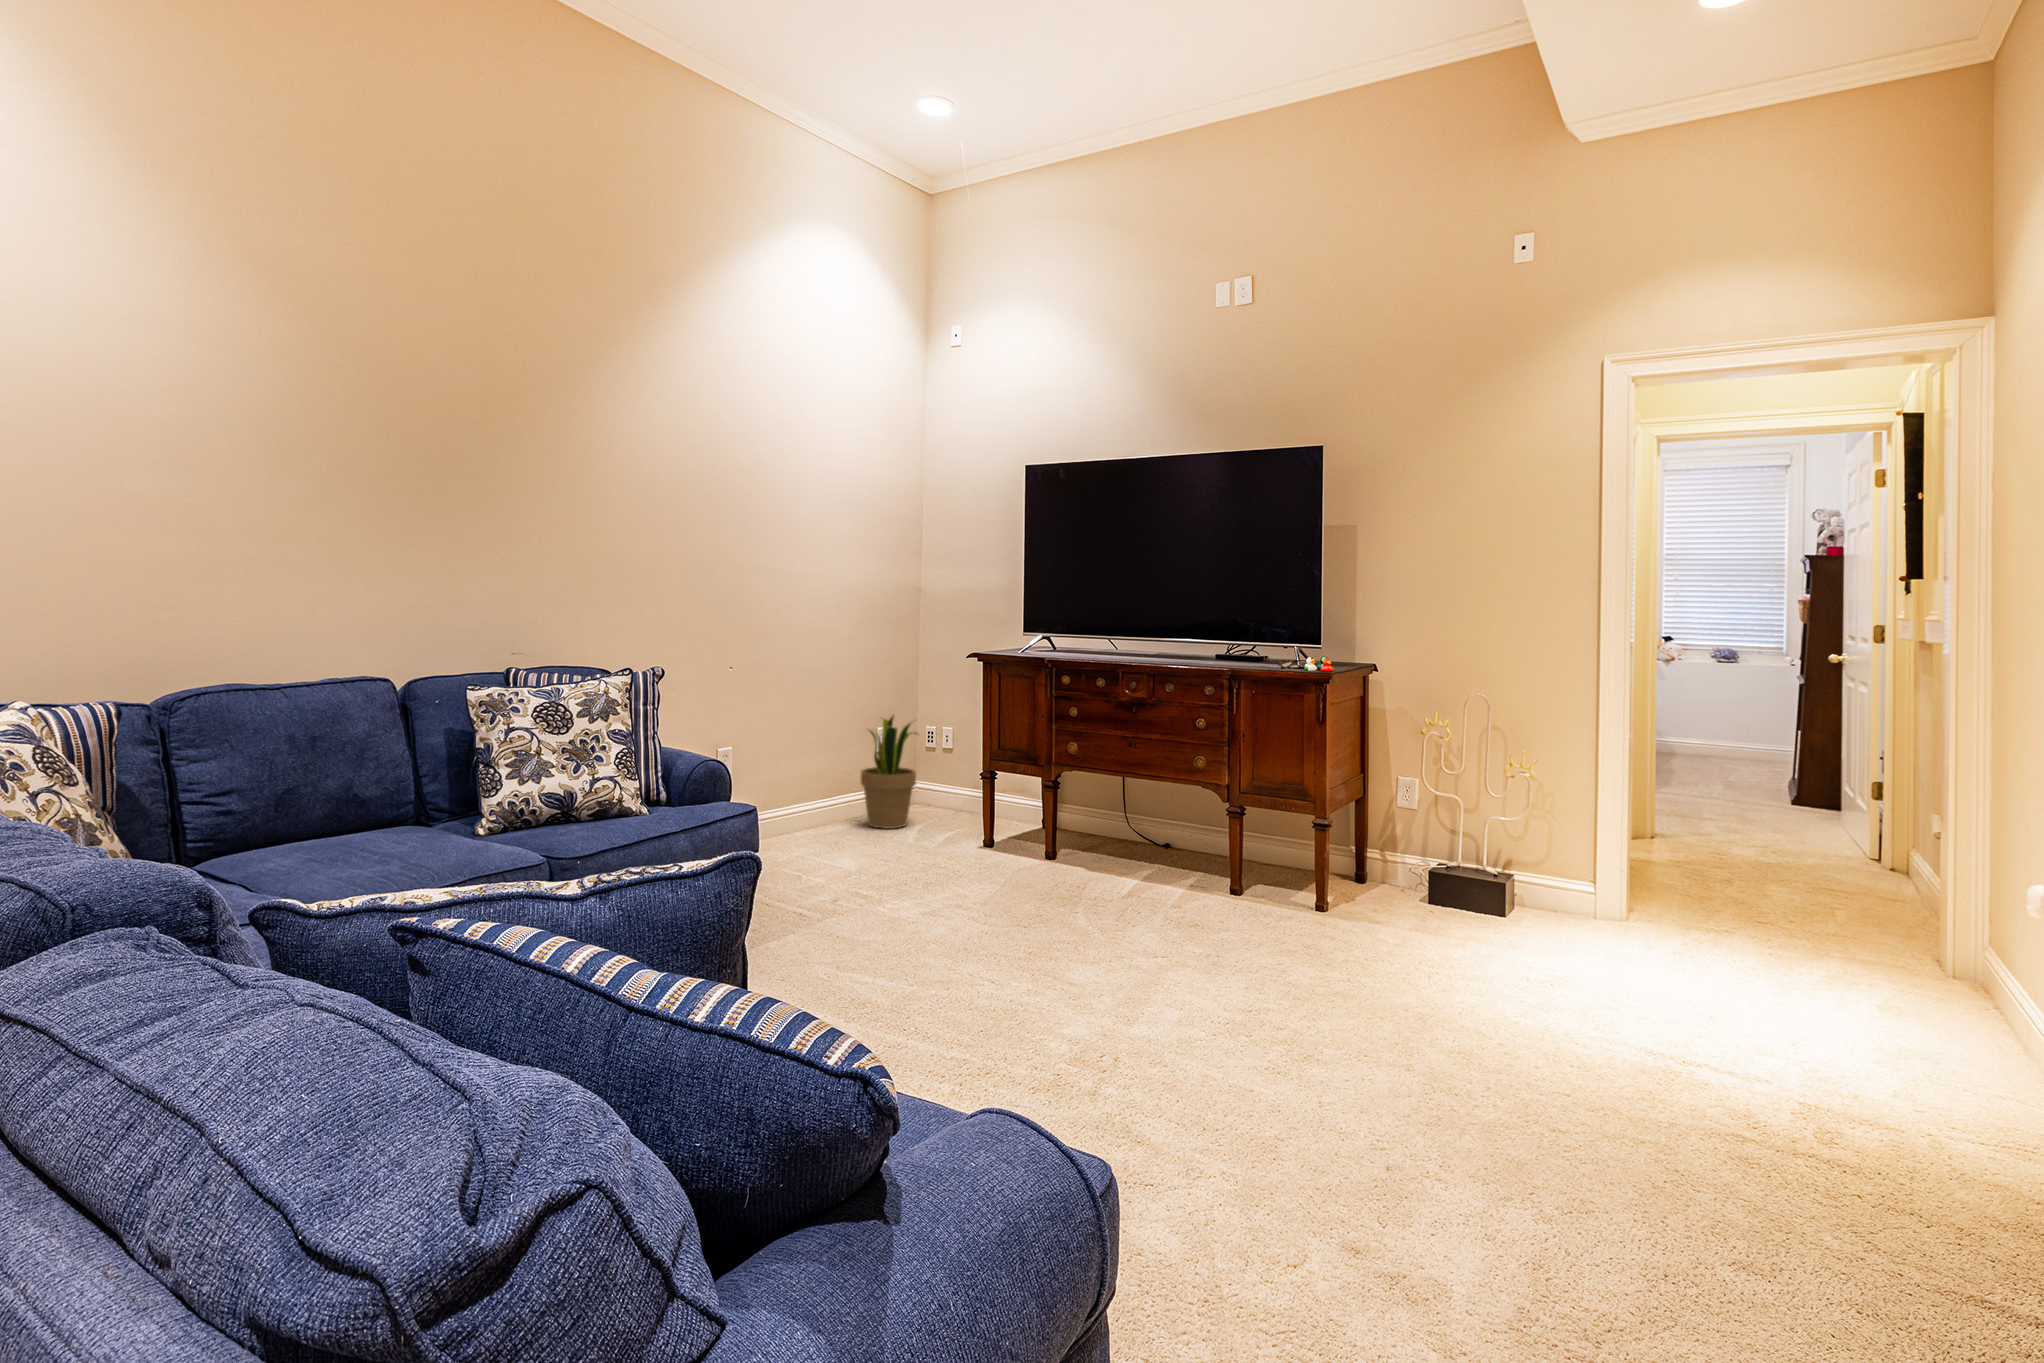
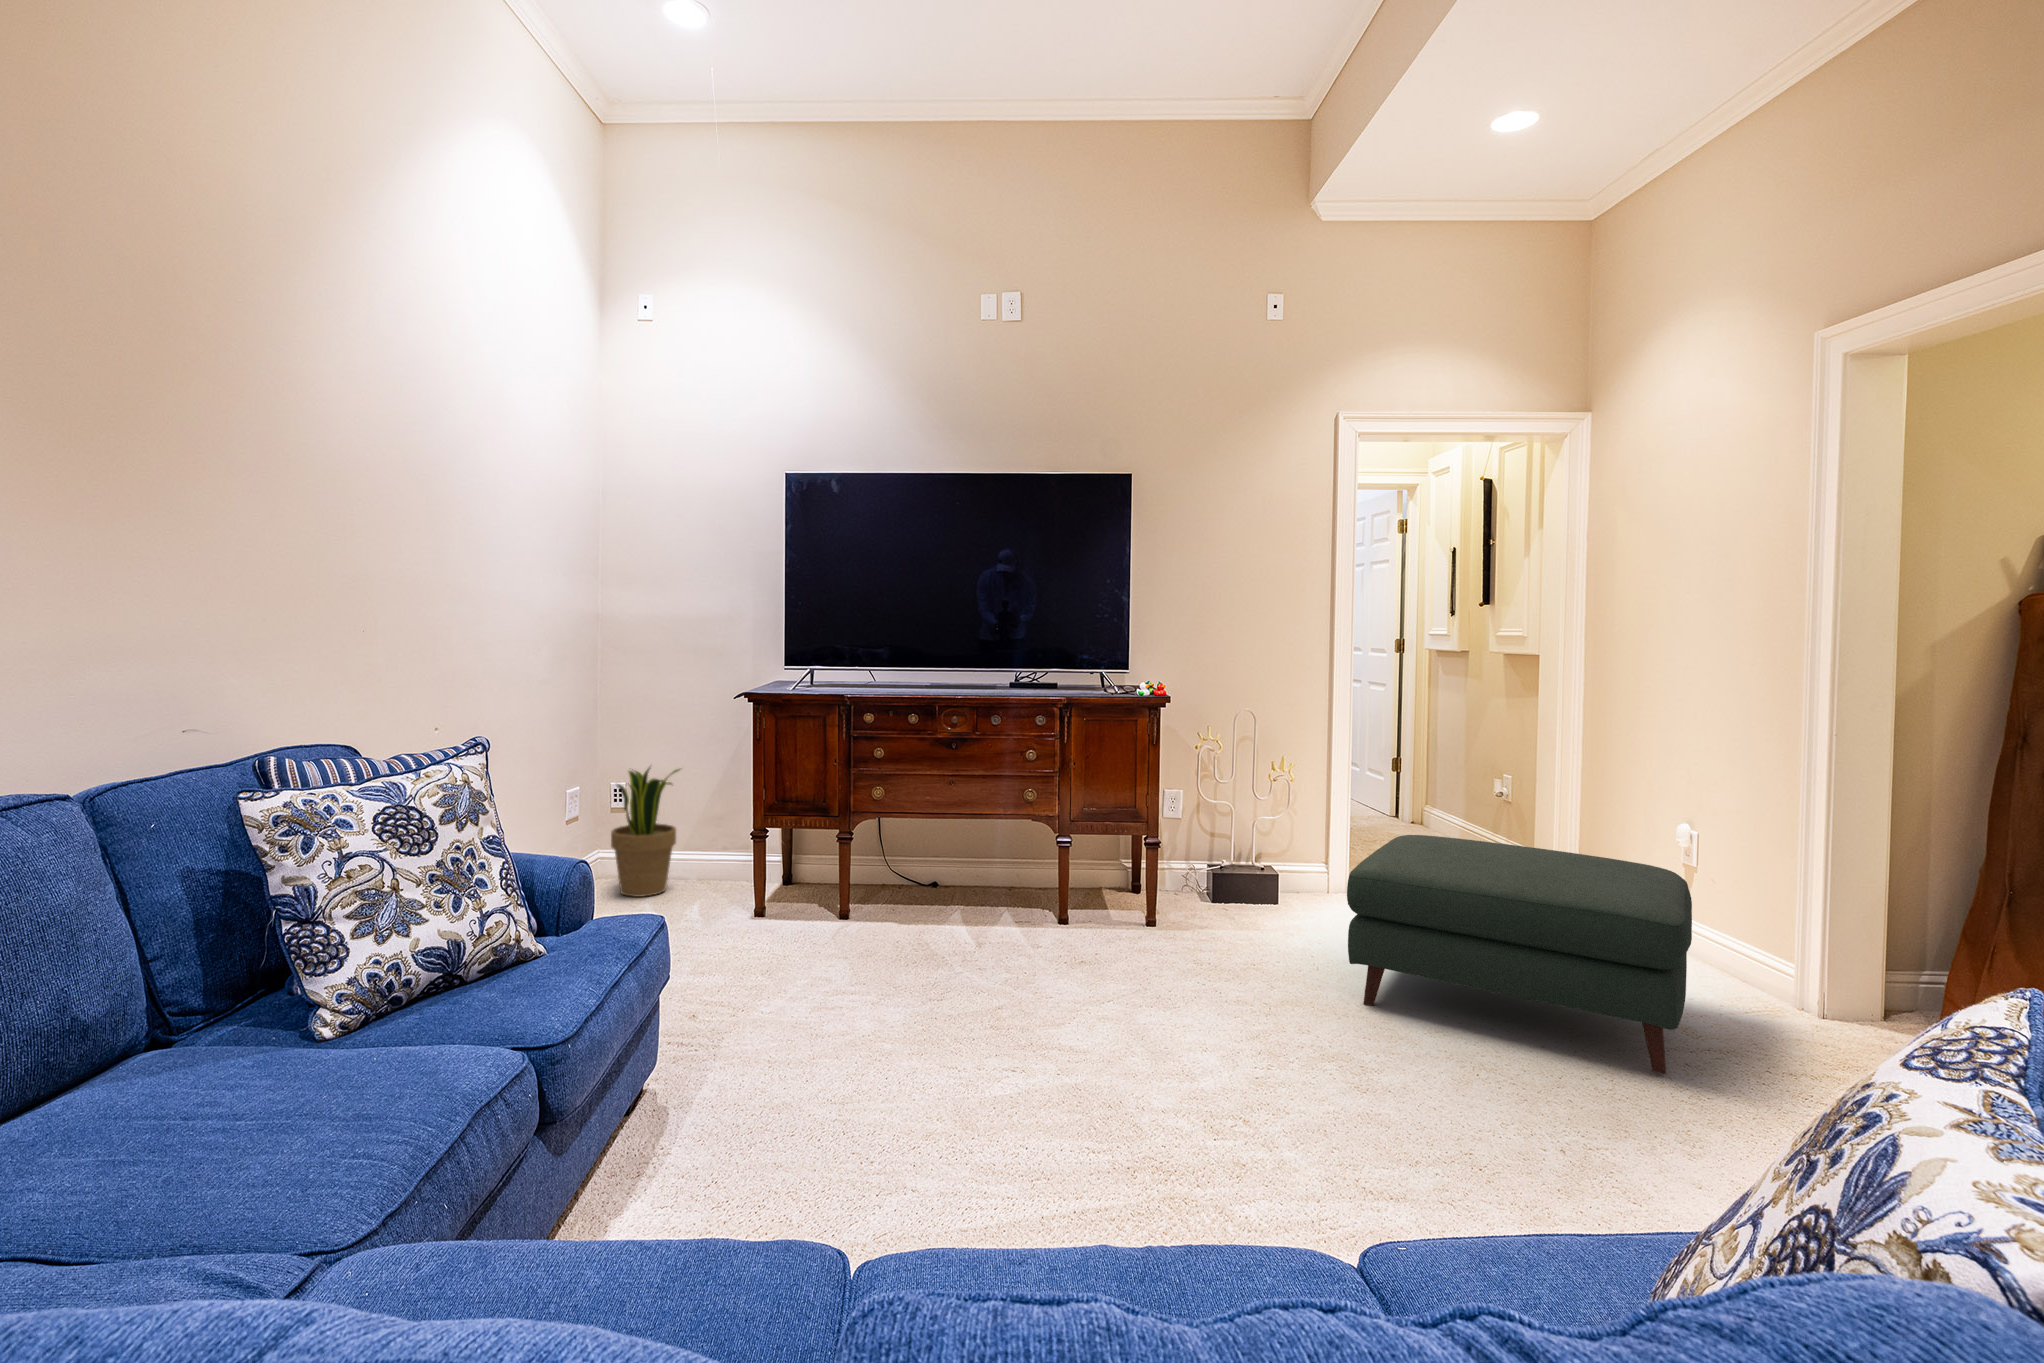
ottoman: none [1433,839,1907,1127] -> present [1347,835,1692,1074]

